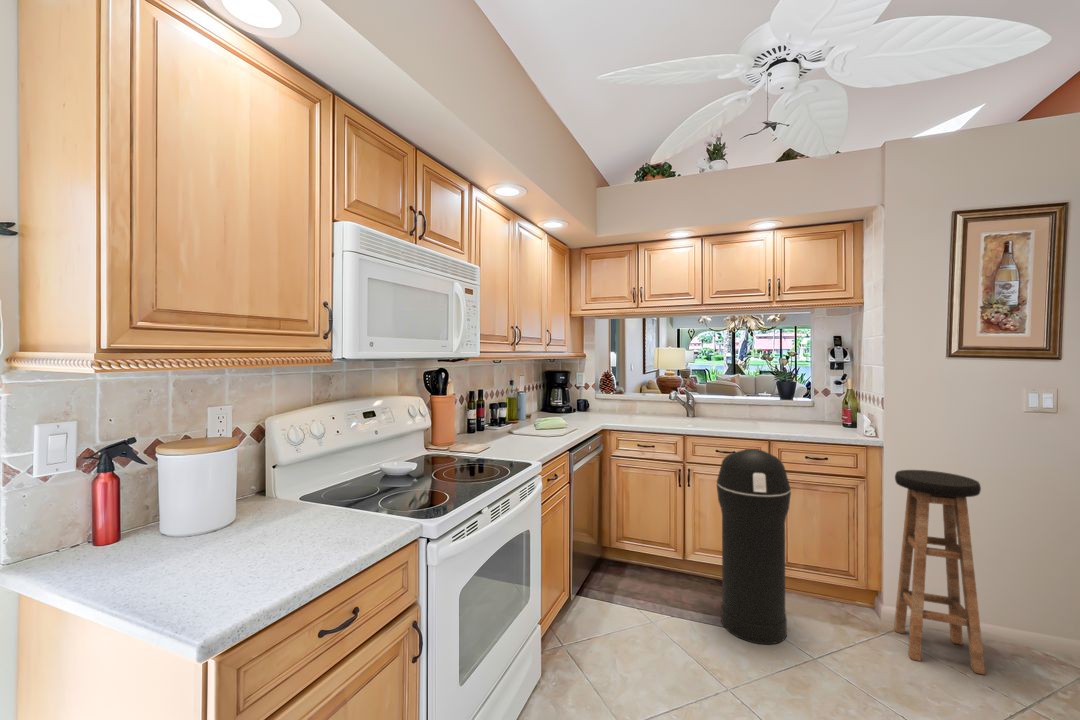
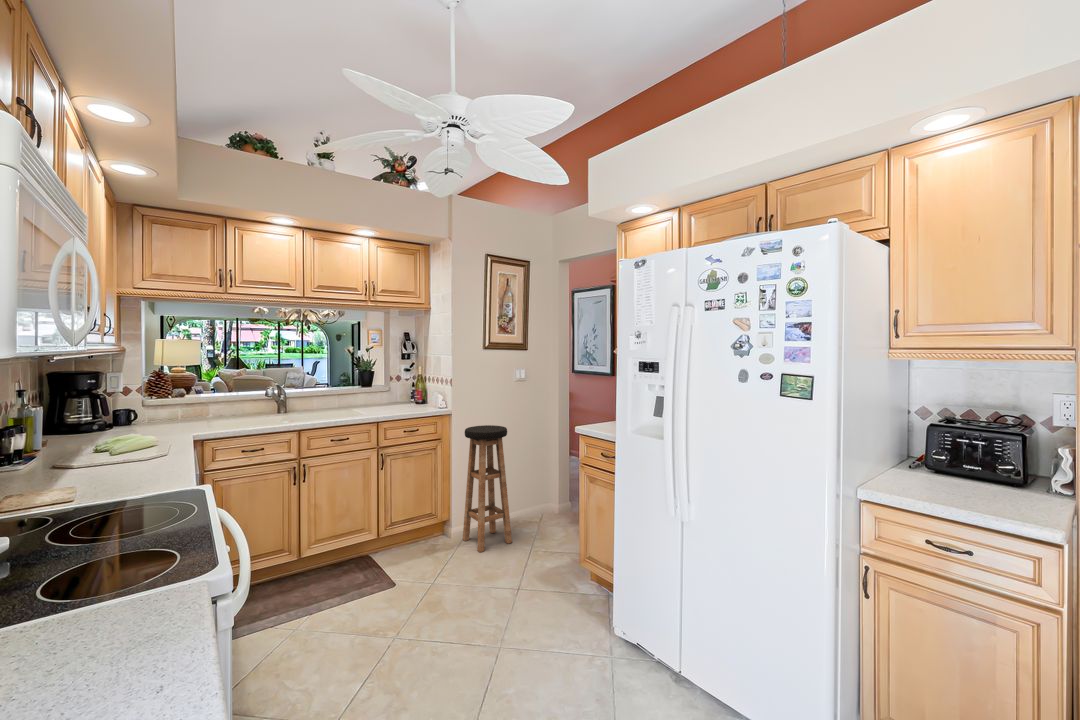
trash can: present [717,449,791,644] -> none [349,429,411,596]

